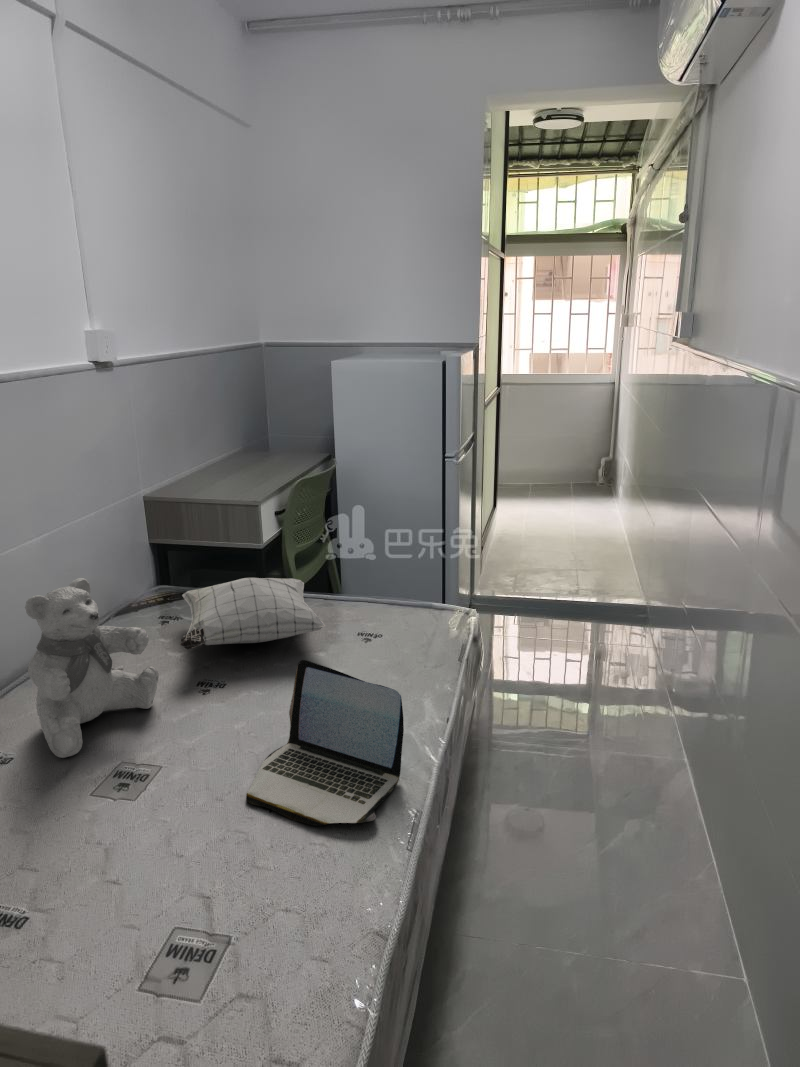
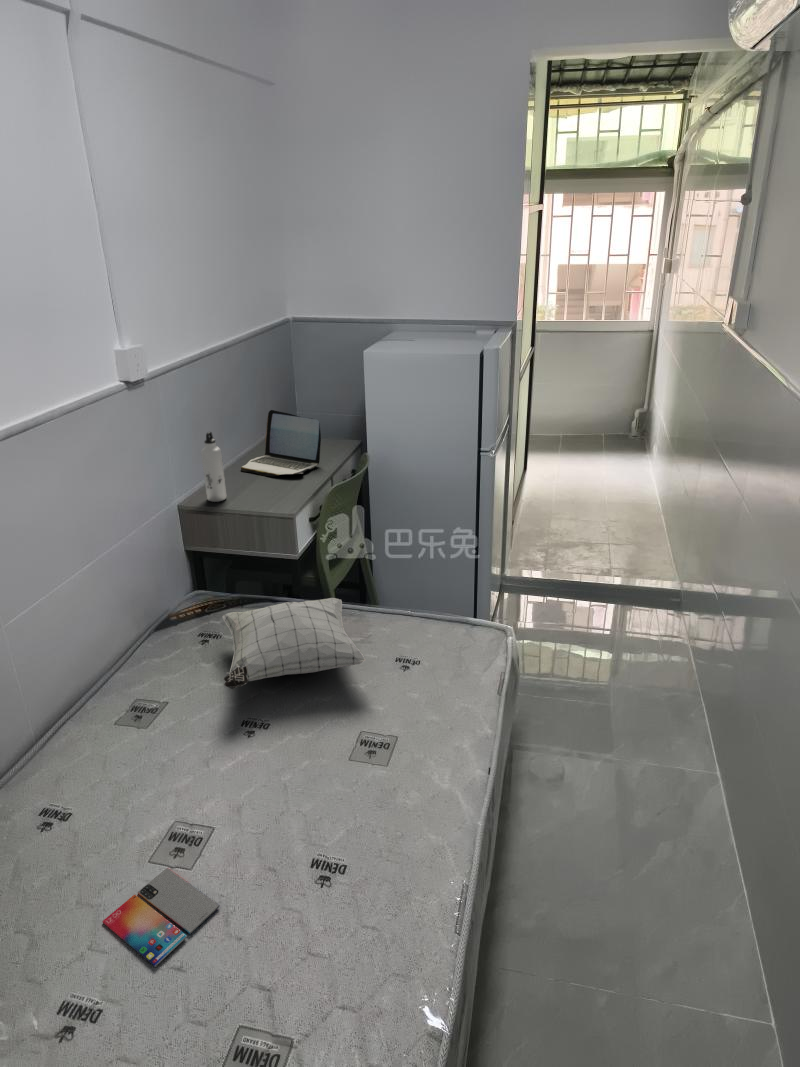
water bottle: none [168,424,192,494] -> present [201,432,226,502]
teddy bear: present [25,578,159,758] -> none [75,639,206,817]
laptop: present [246,660,404,826] -> present [241,410,321,476]
smartphone: none [37,798,162,879] -> present [102,868,220,966]

